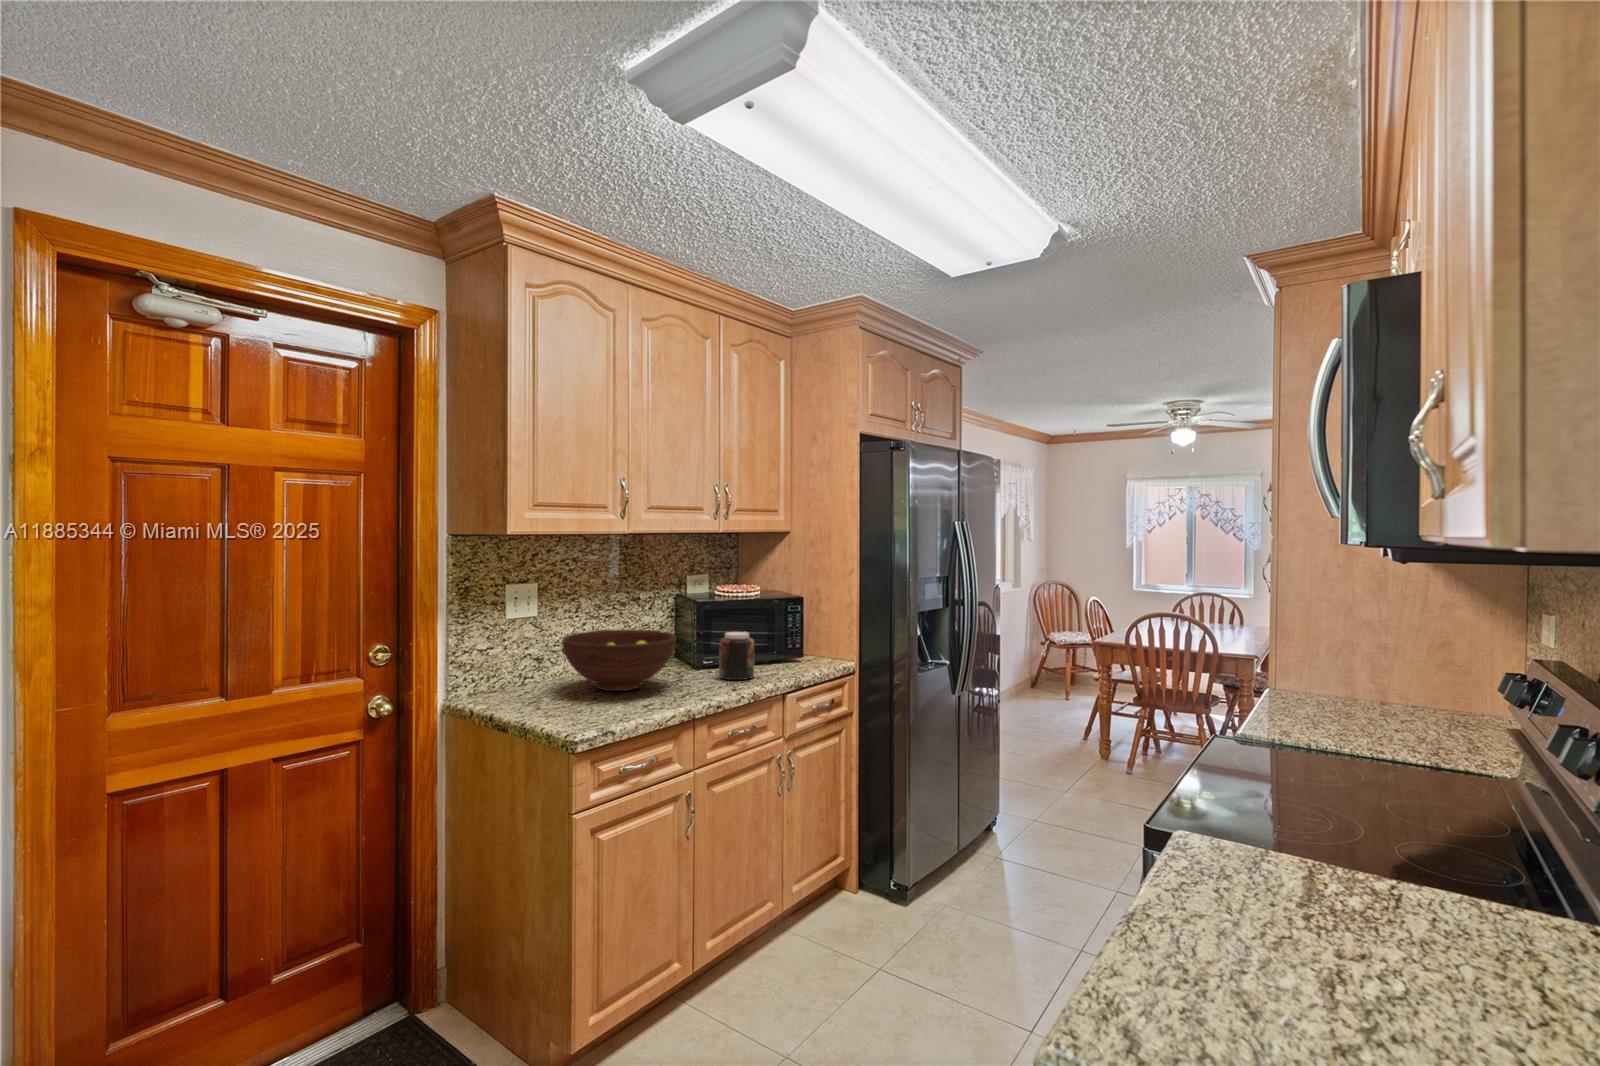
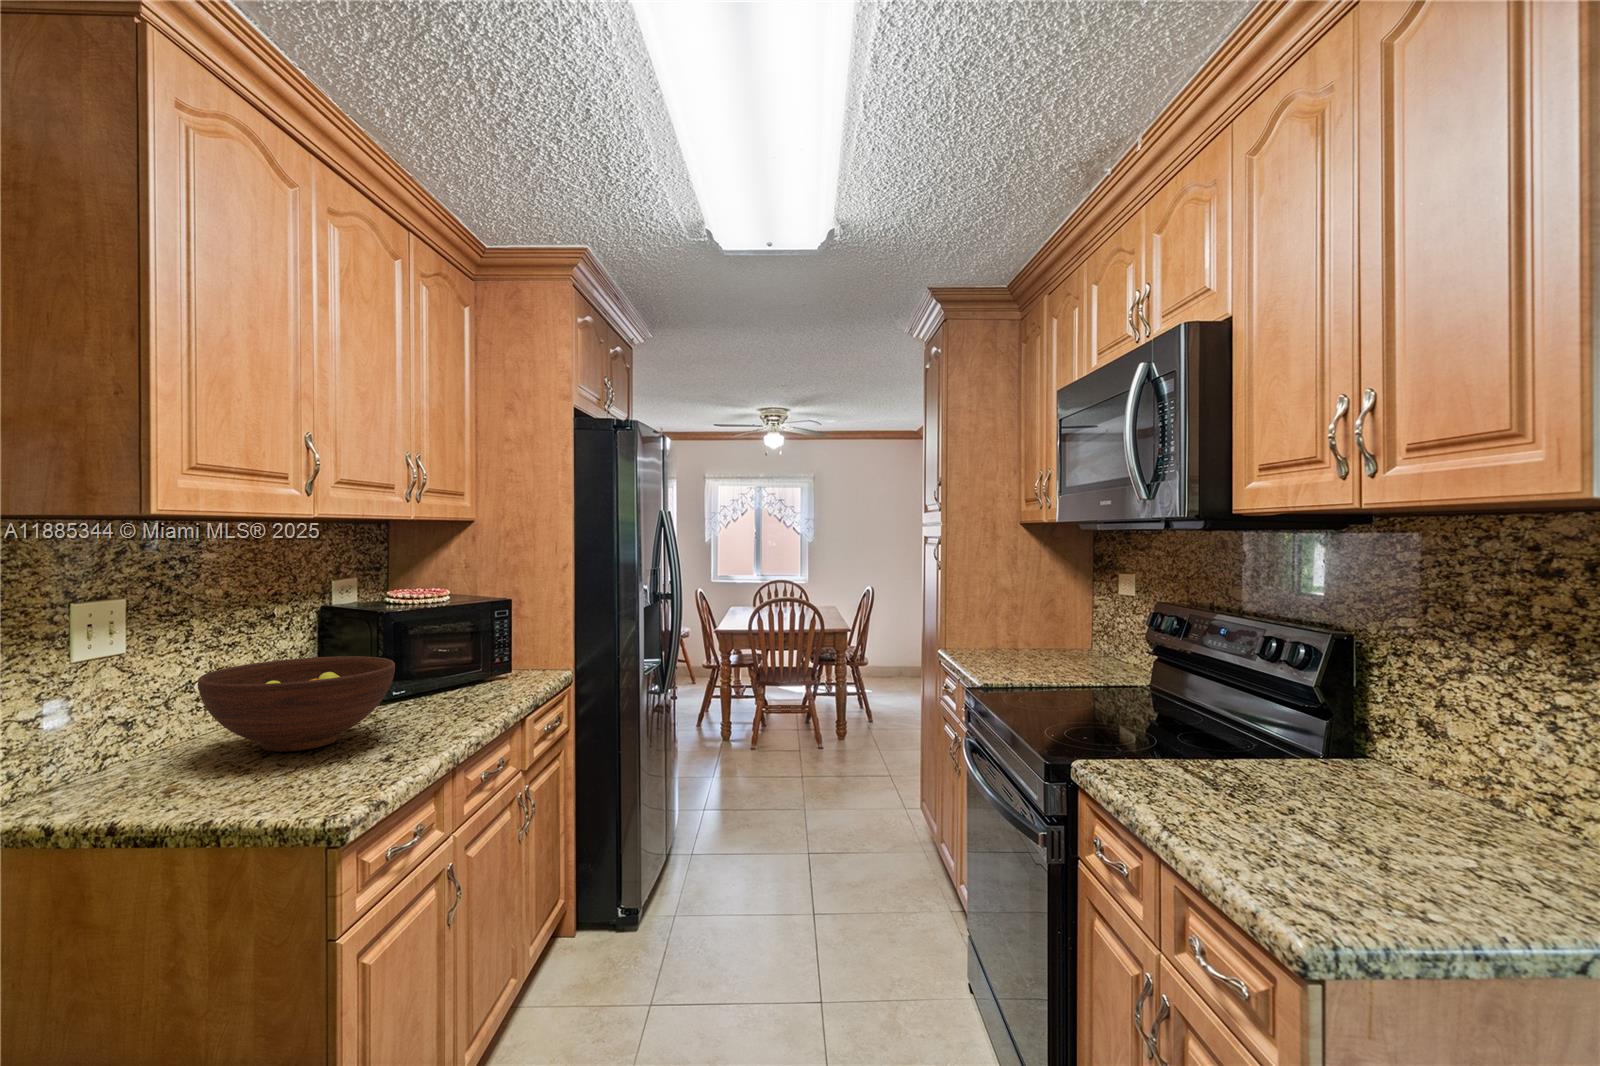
jar: present [719,632,755,680] -> none [430,647,480,710]

